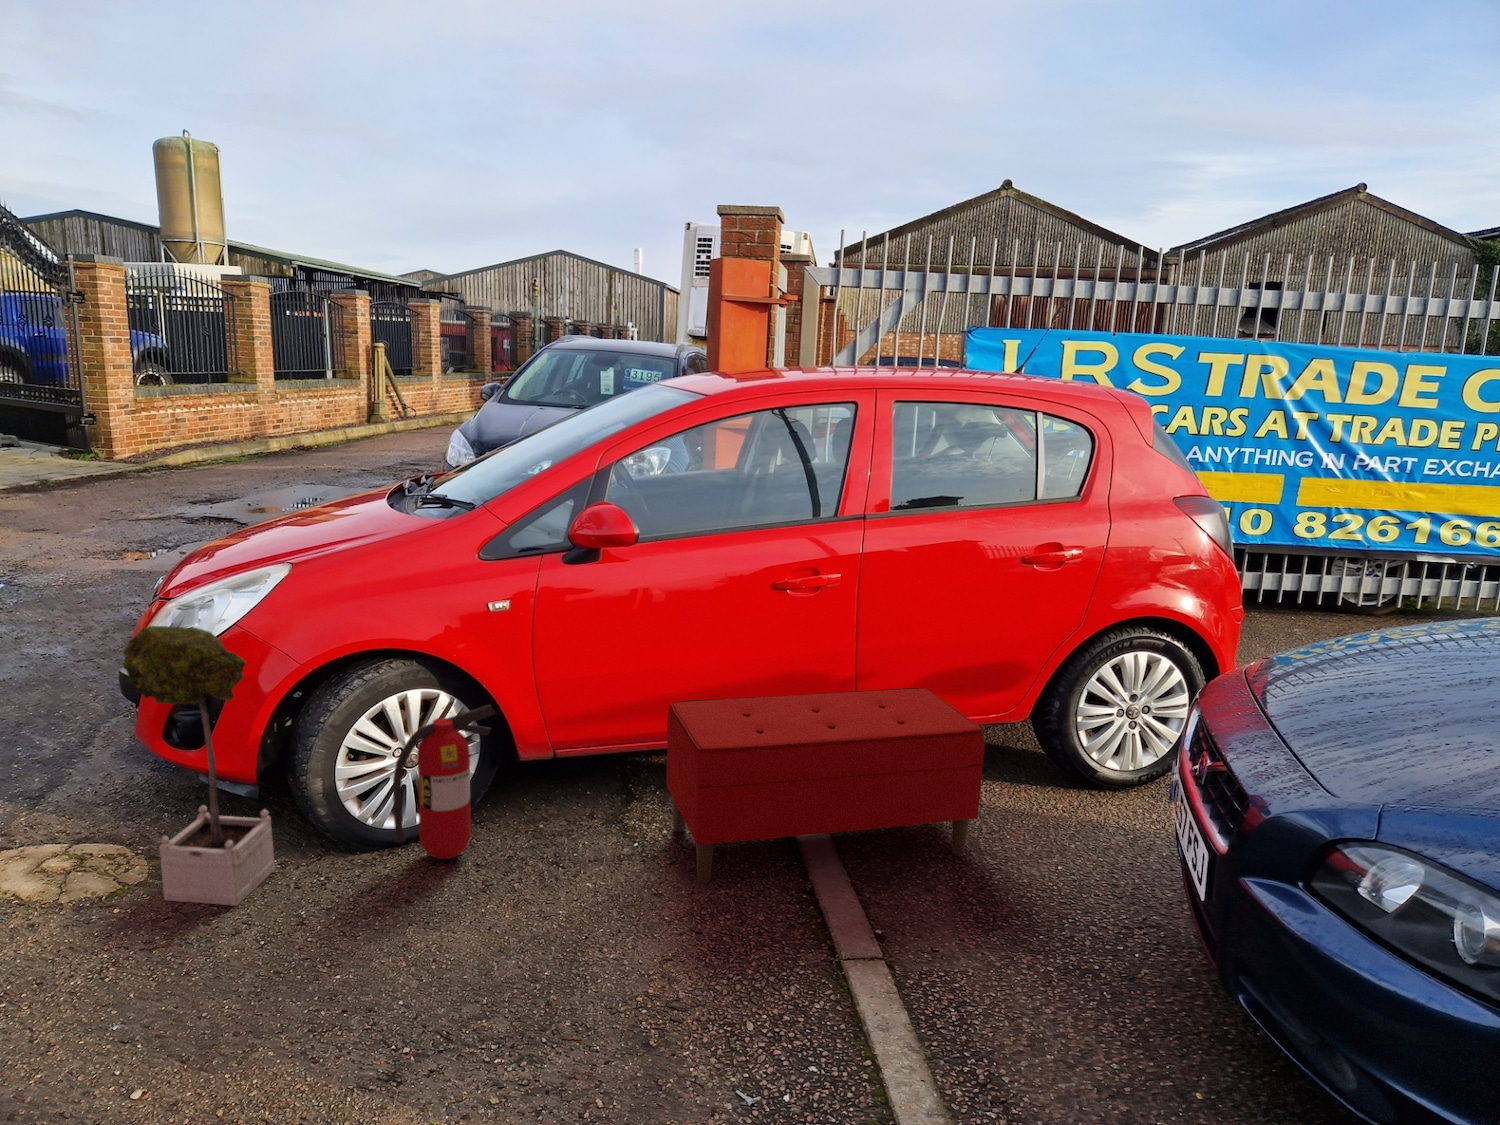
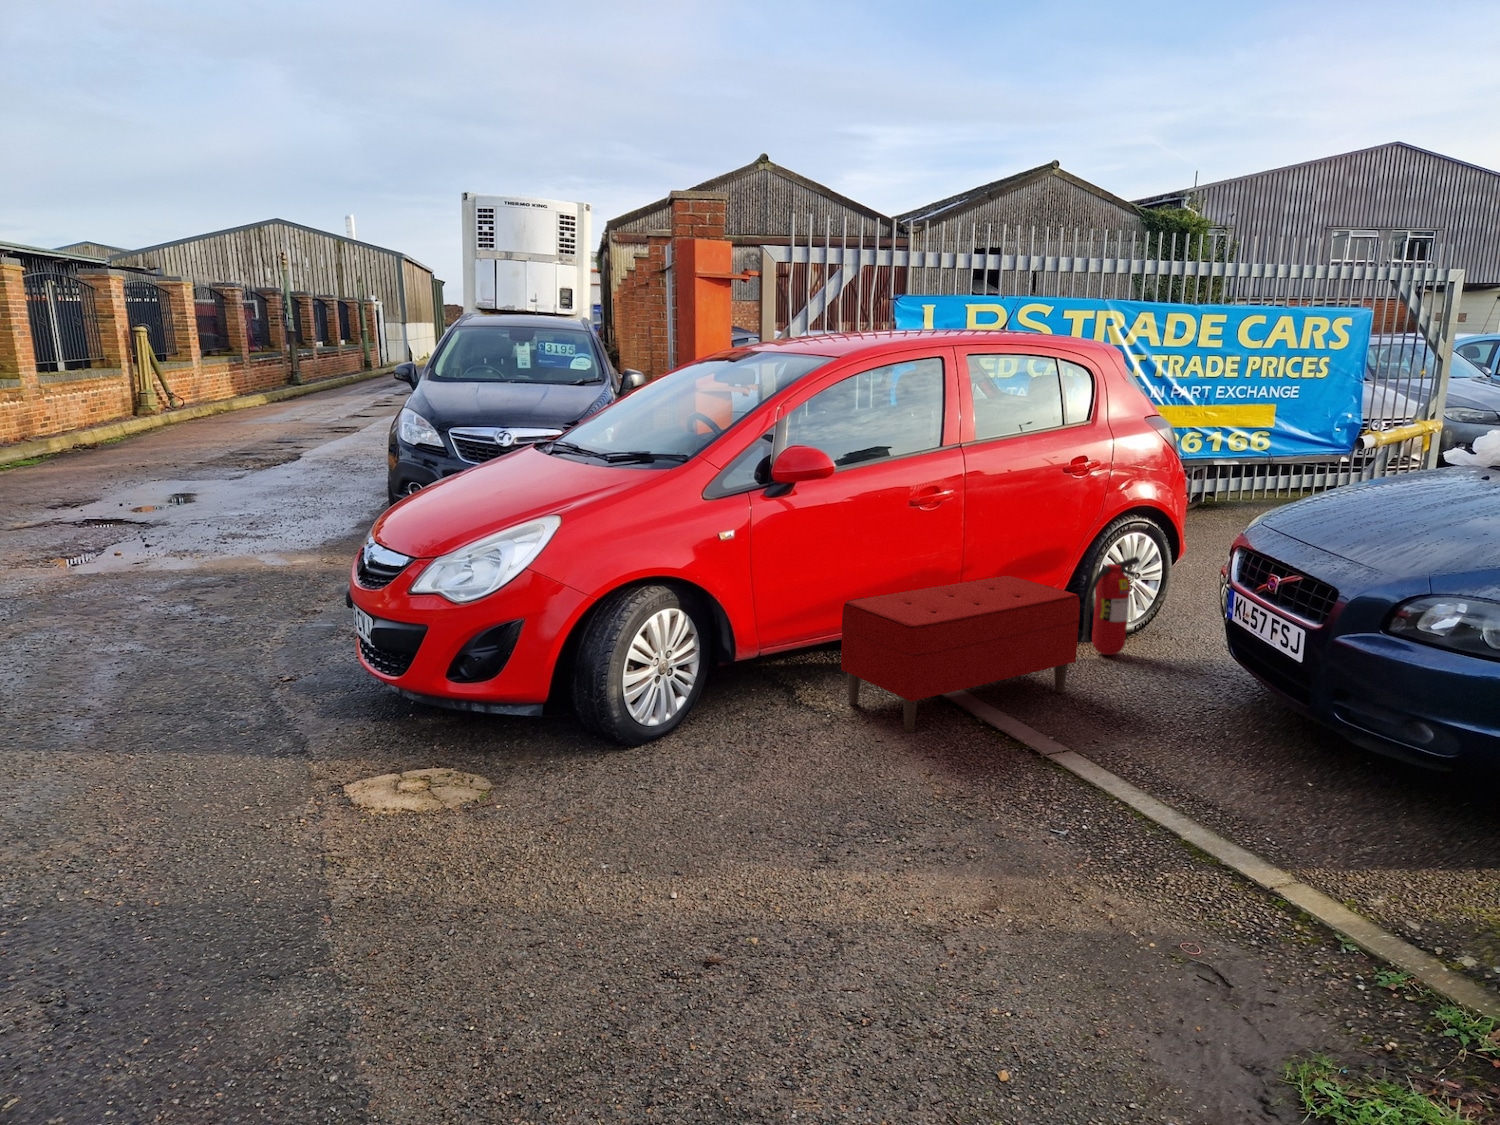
potted tree: present [123,626,275,906] -> none [477,567,584,801]
fire extinguisher: present [393,705,496,859] -> present [1082,557,1140,655]

